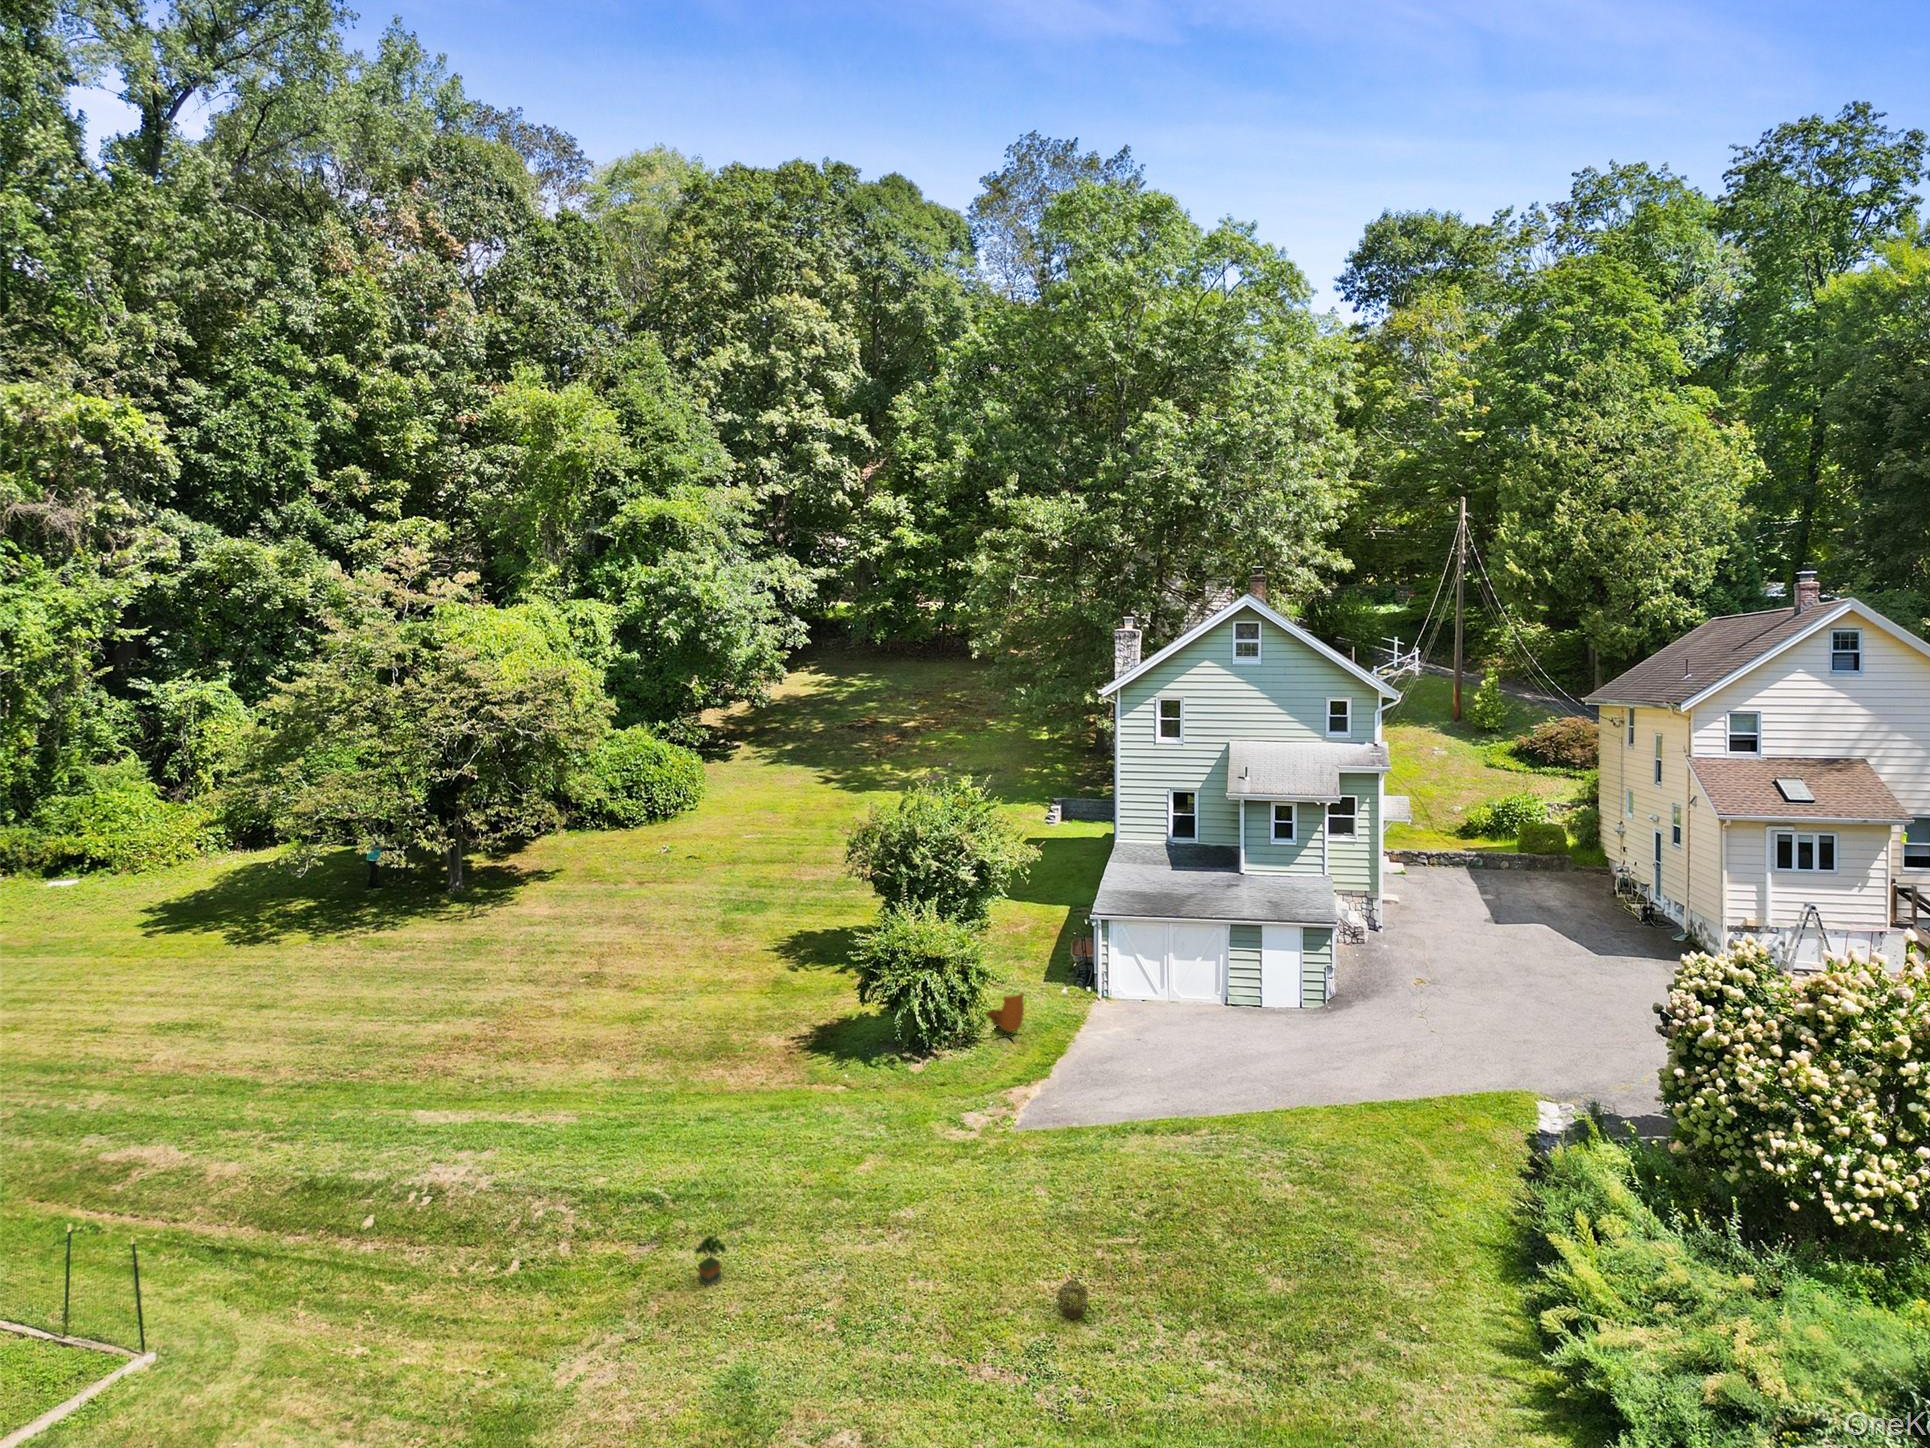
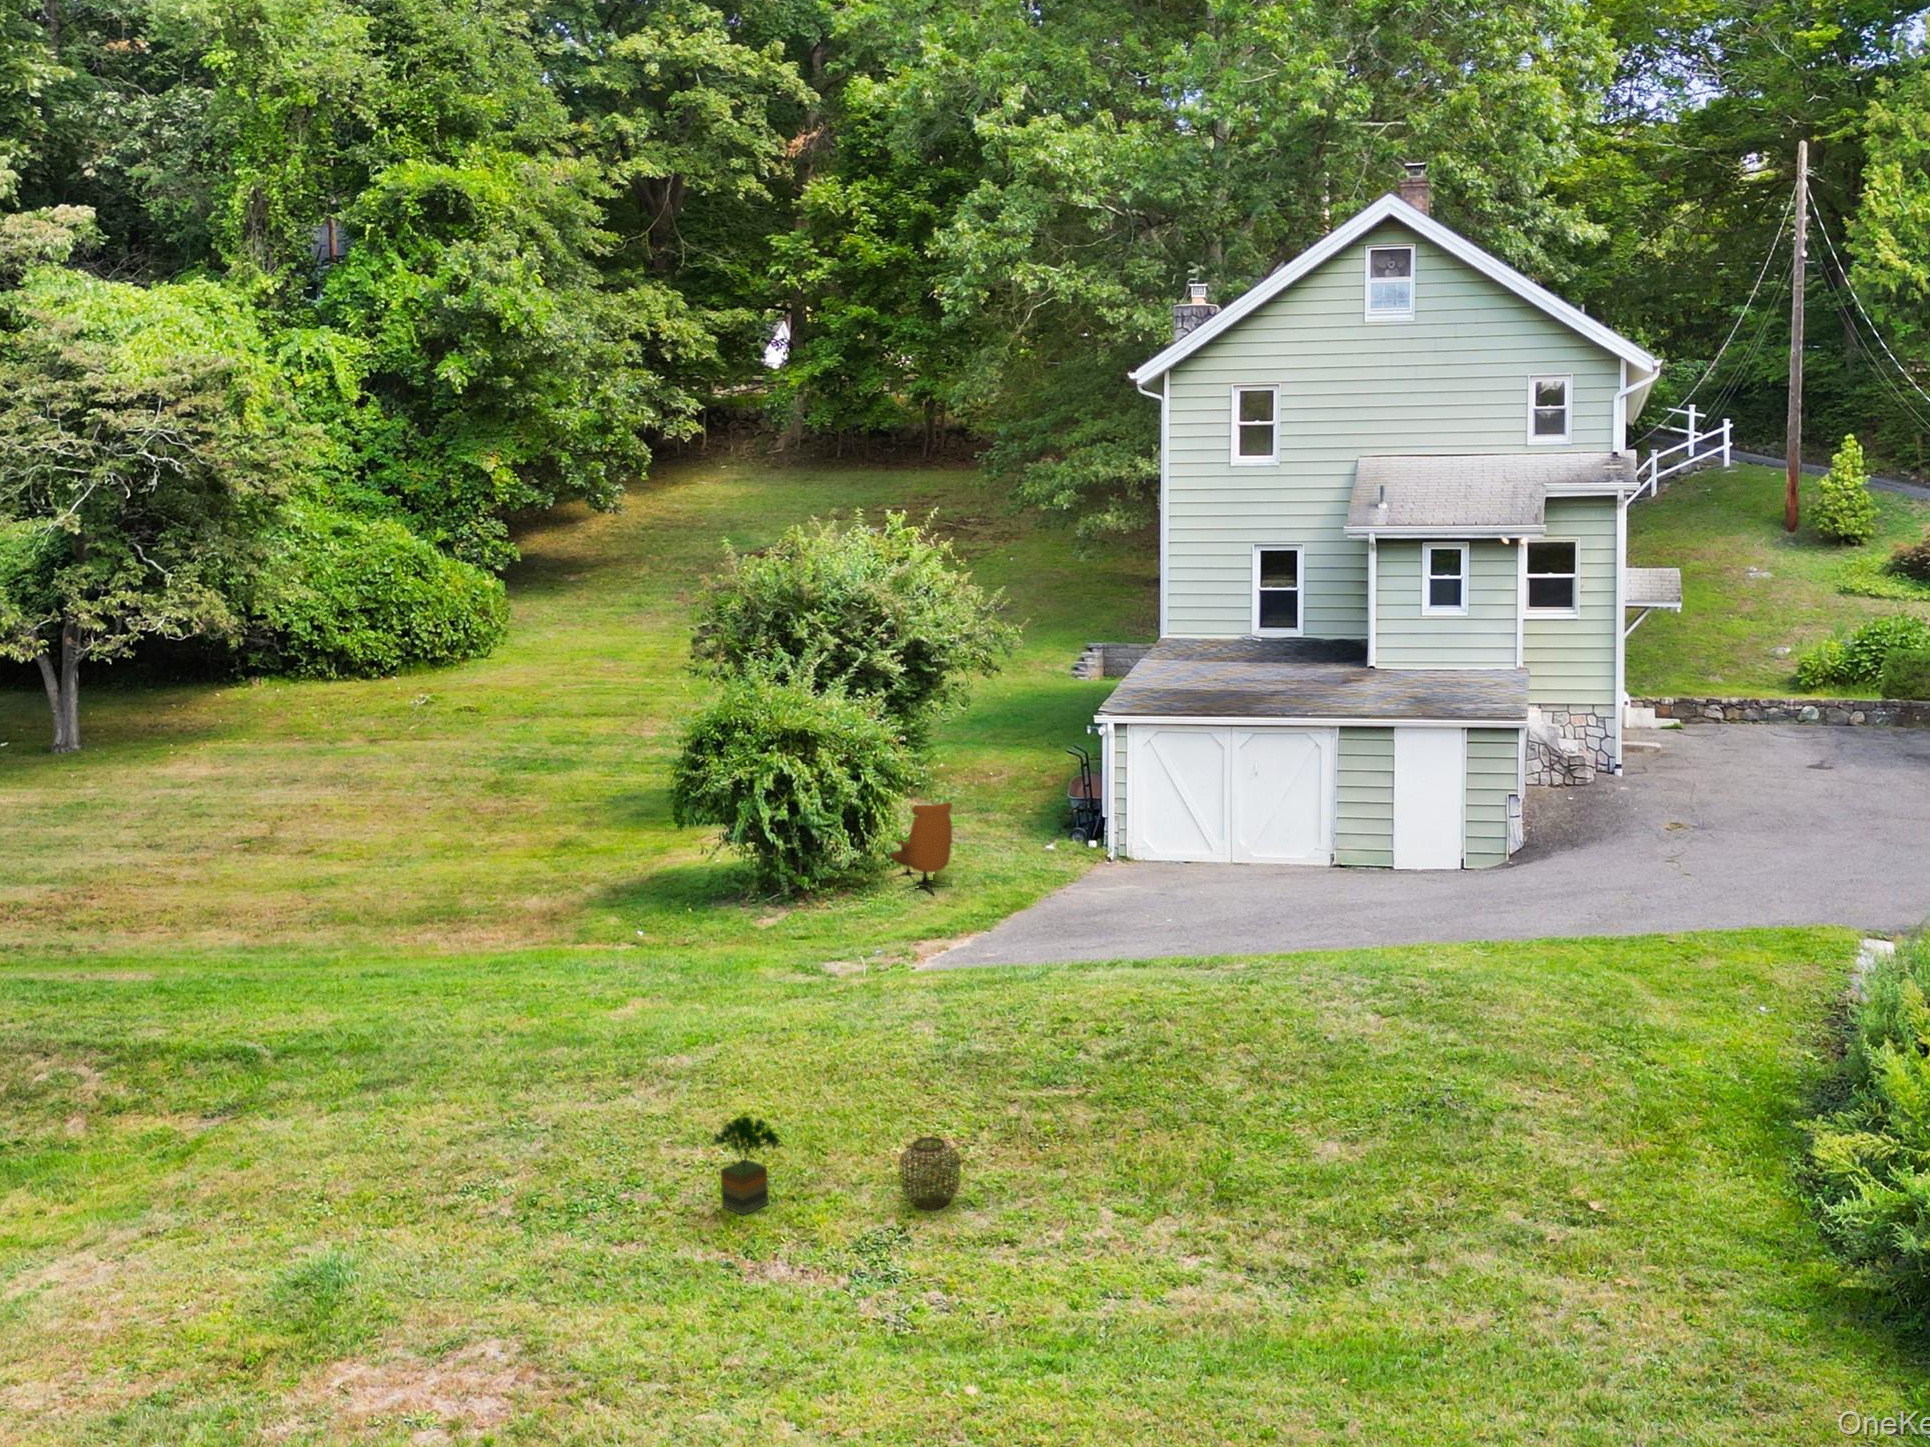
potted tree: present [694,1236,727,1286] -> present [712,1116,780,1215]

